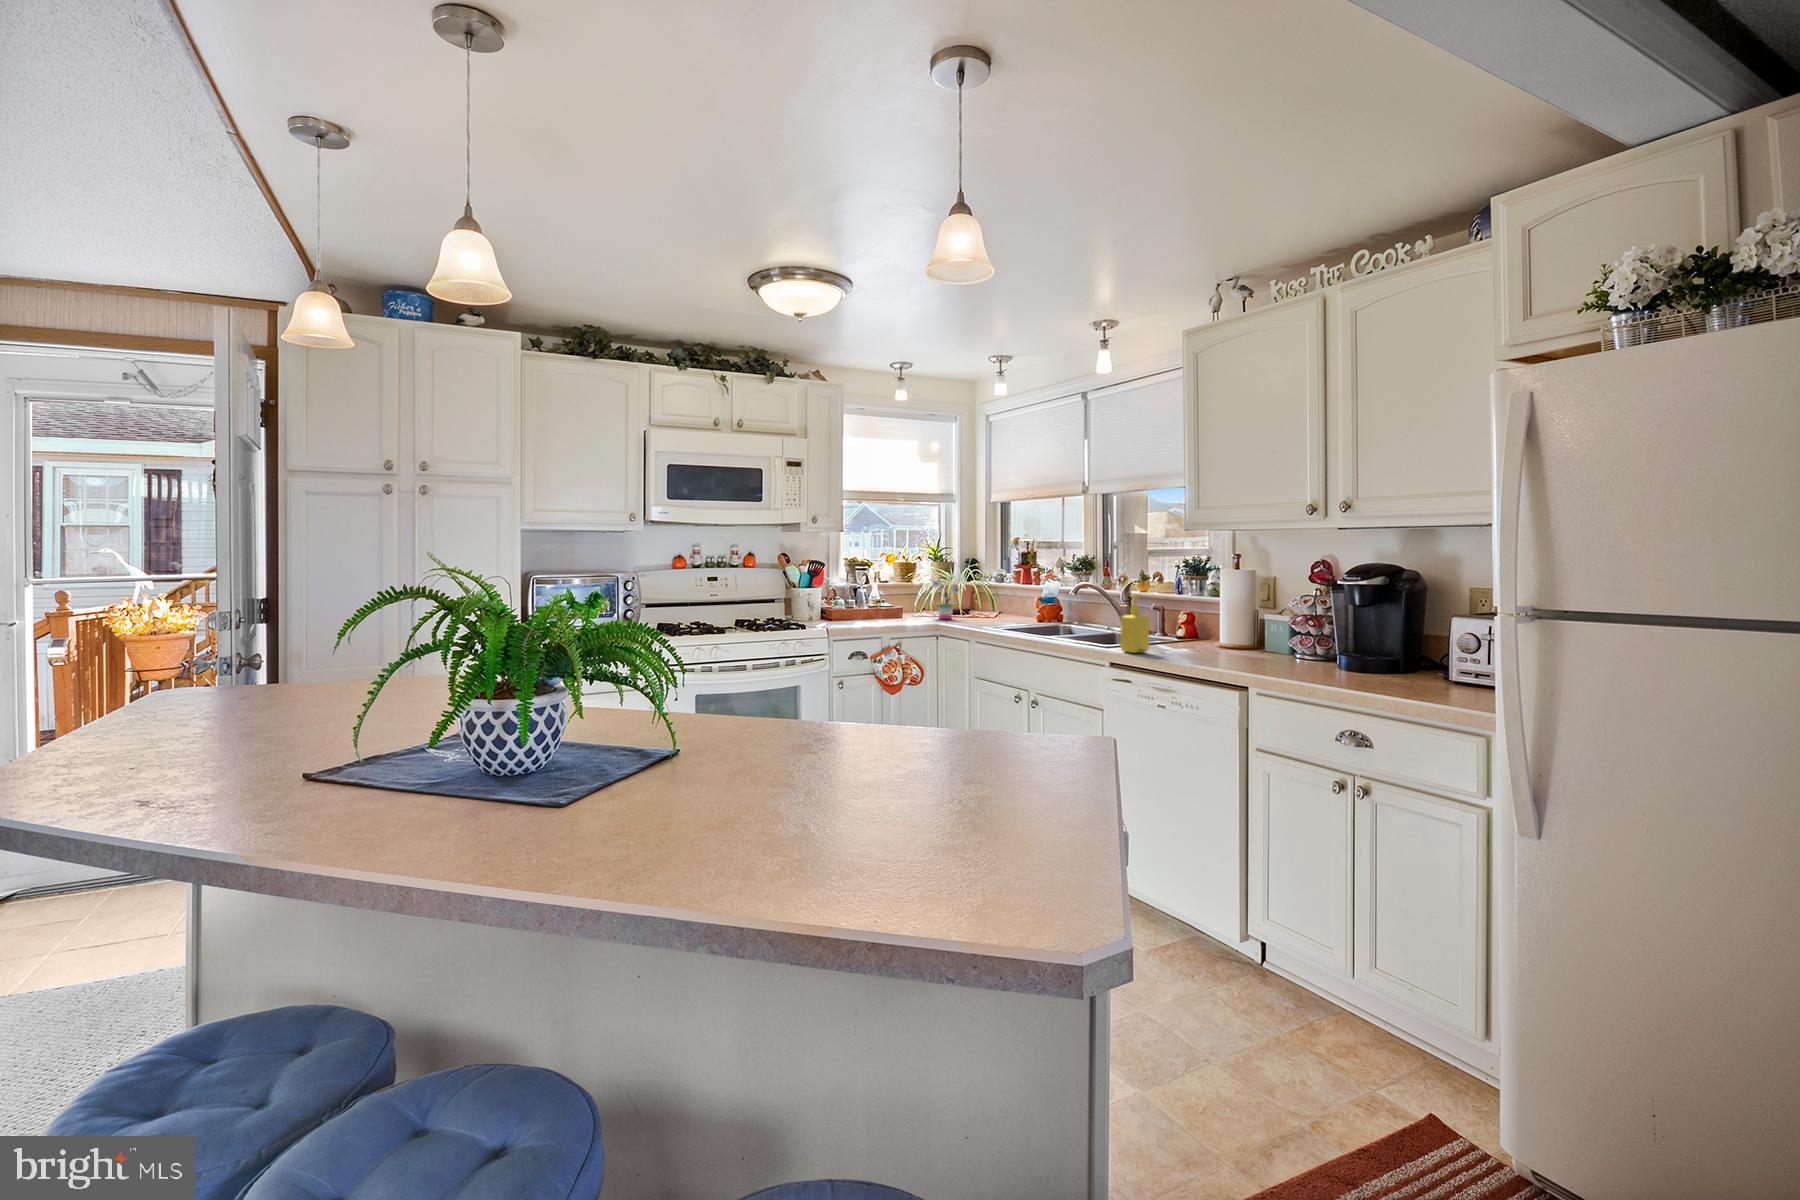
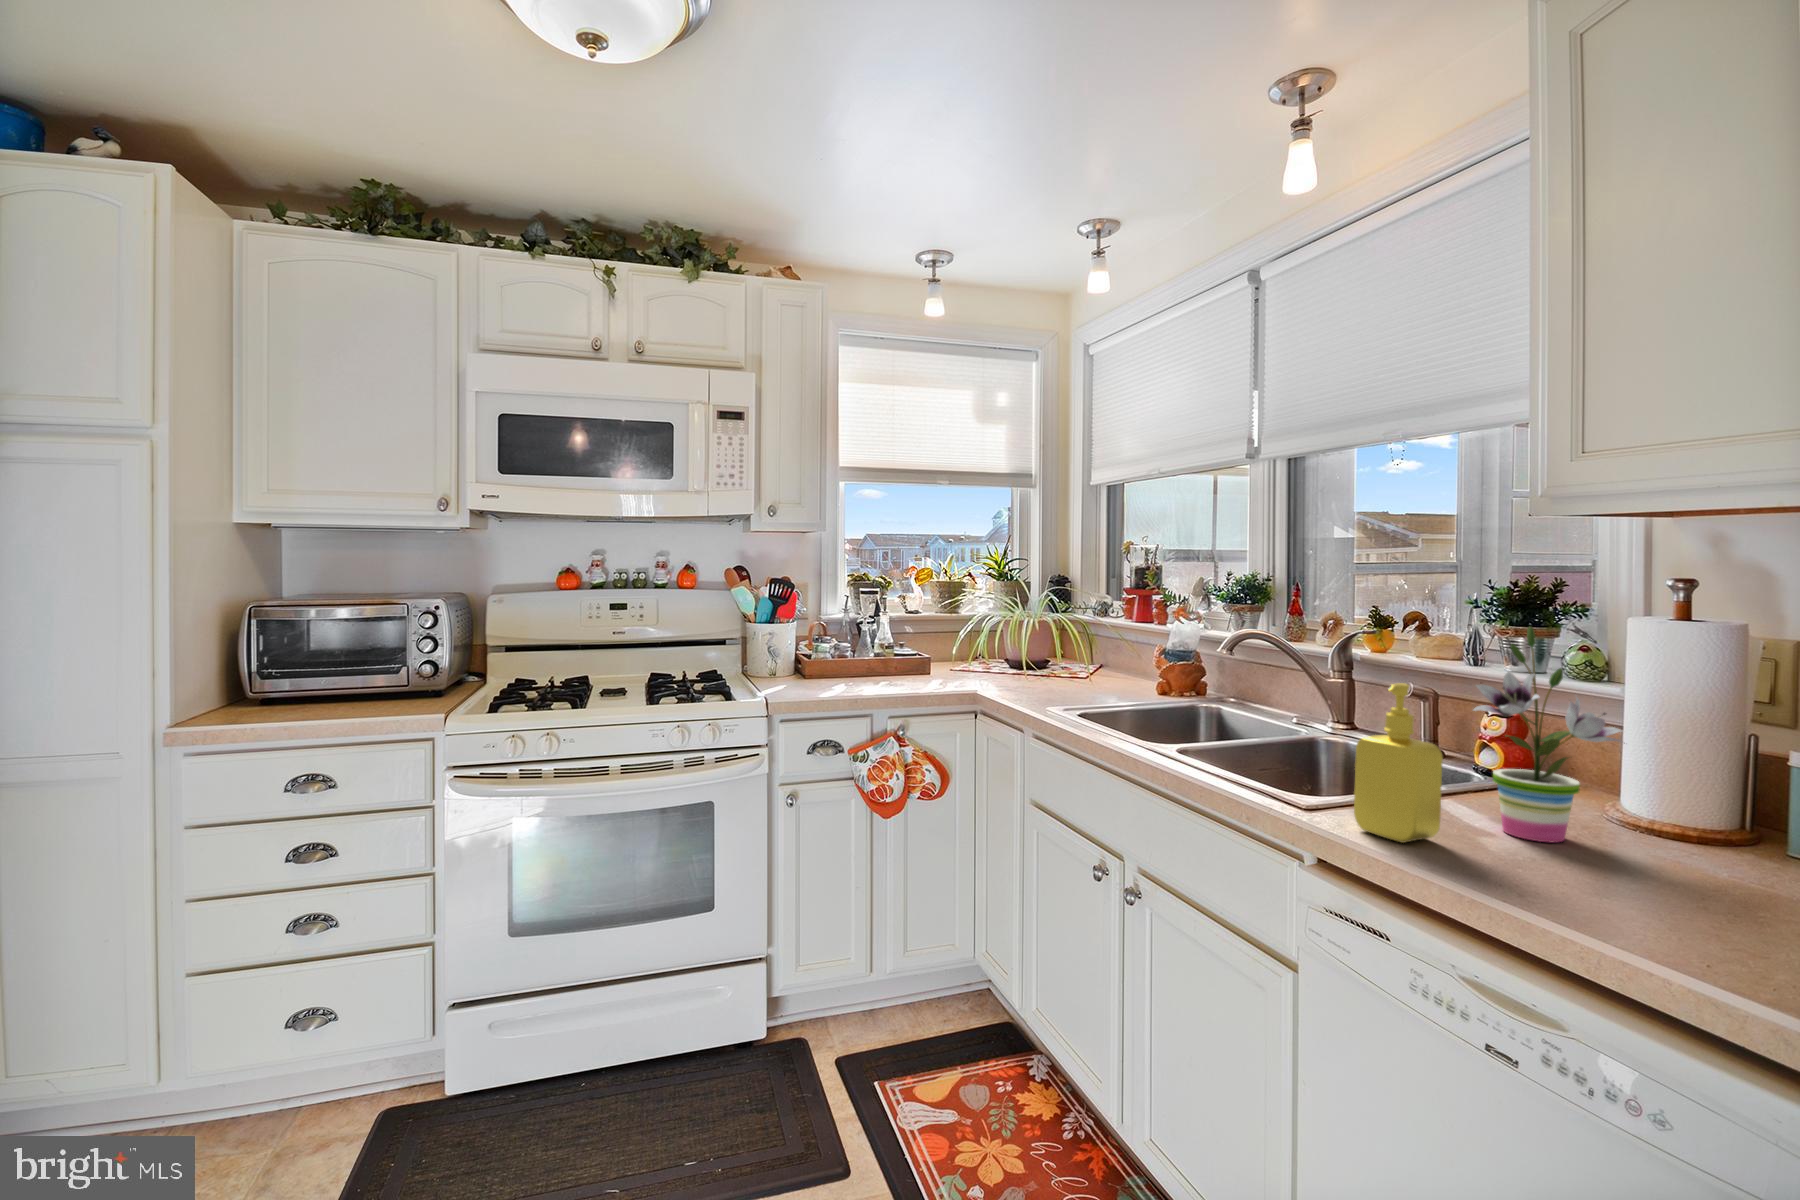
potted plant: present [932,567,962,619] -> present [1474,627,1625,843]

